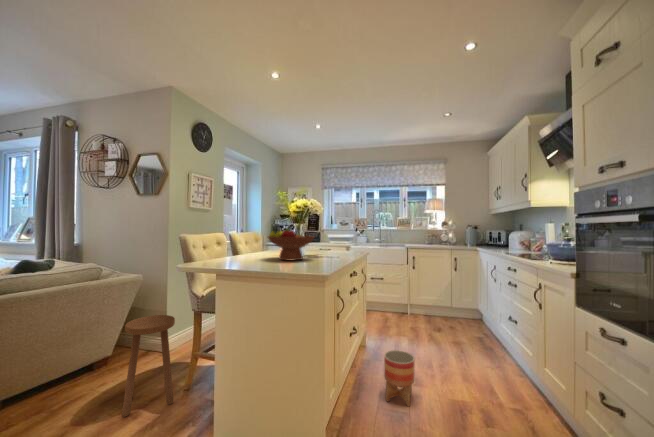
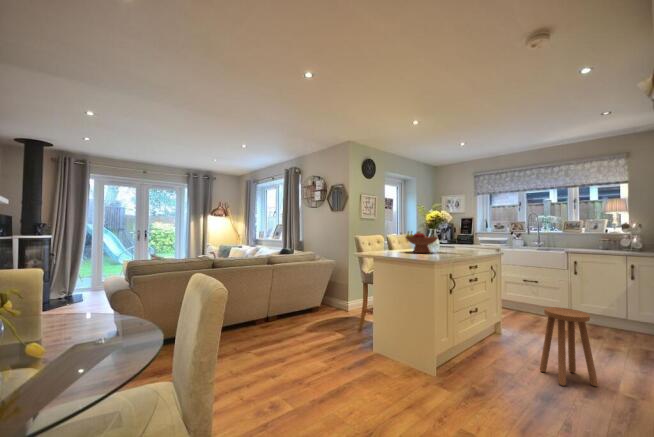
stool: present [122,315,175,417] -> present [540,307,598,387]
planter: present [384,350,415,406] -> none [497,329,524,371]

